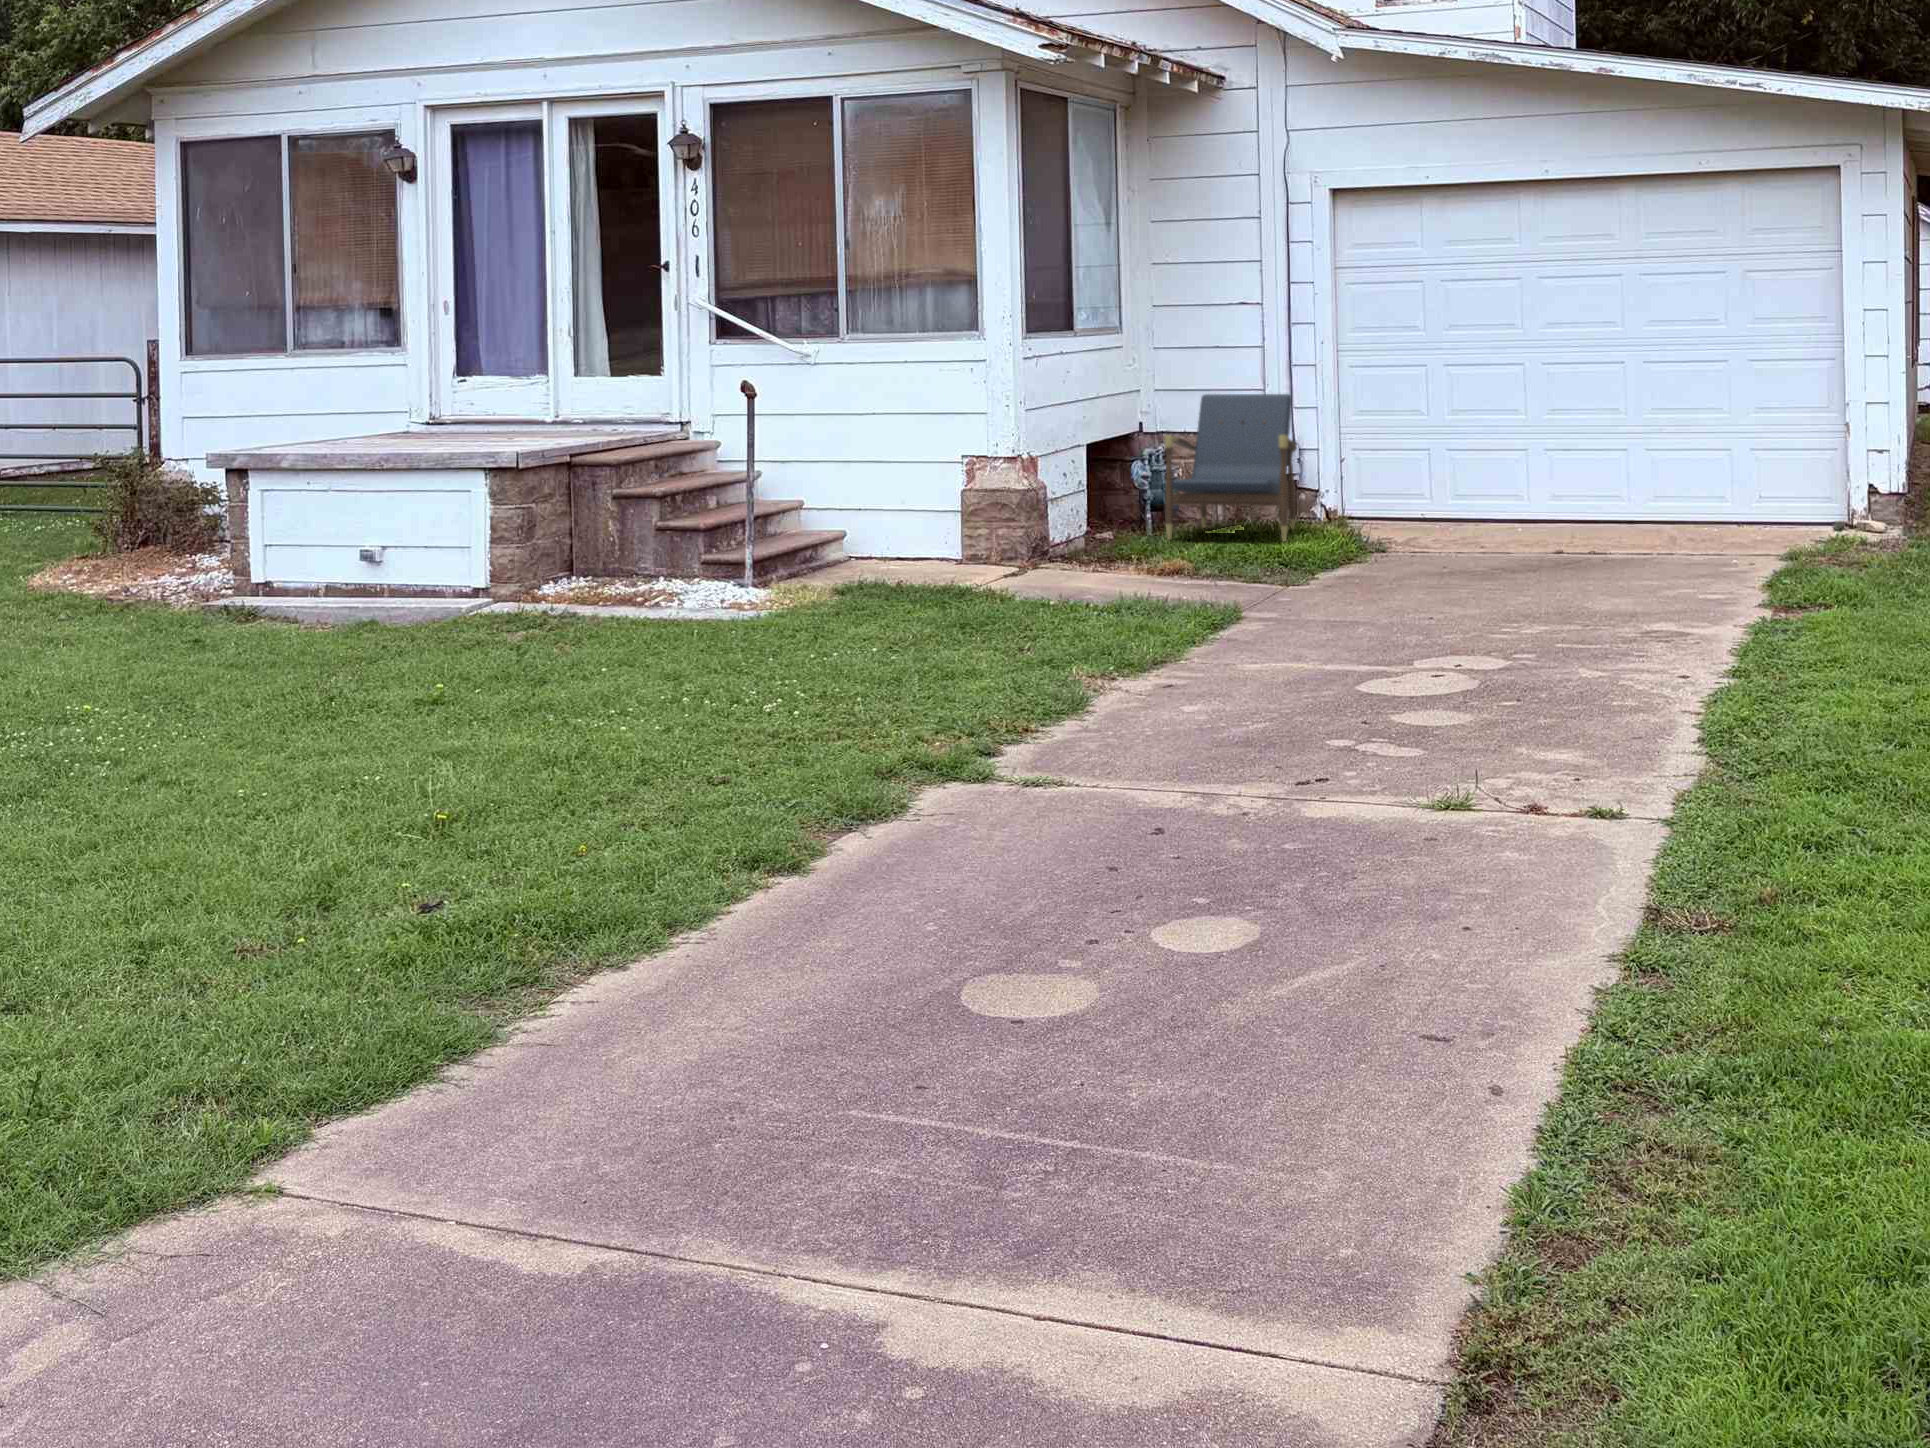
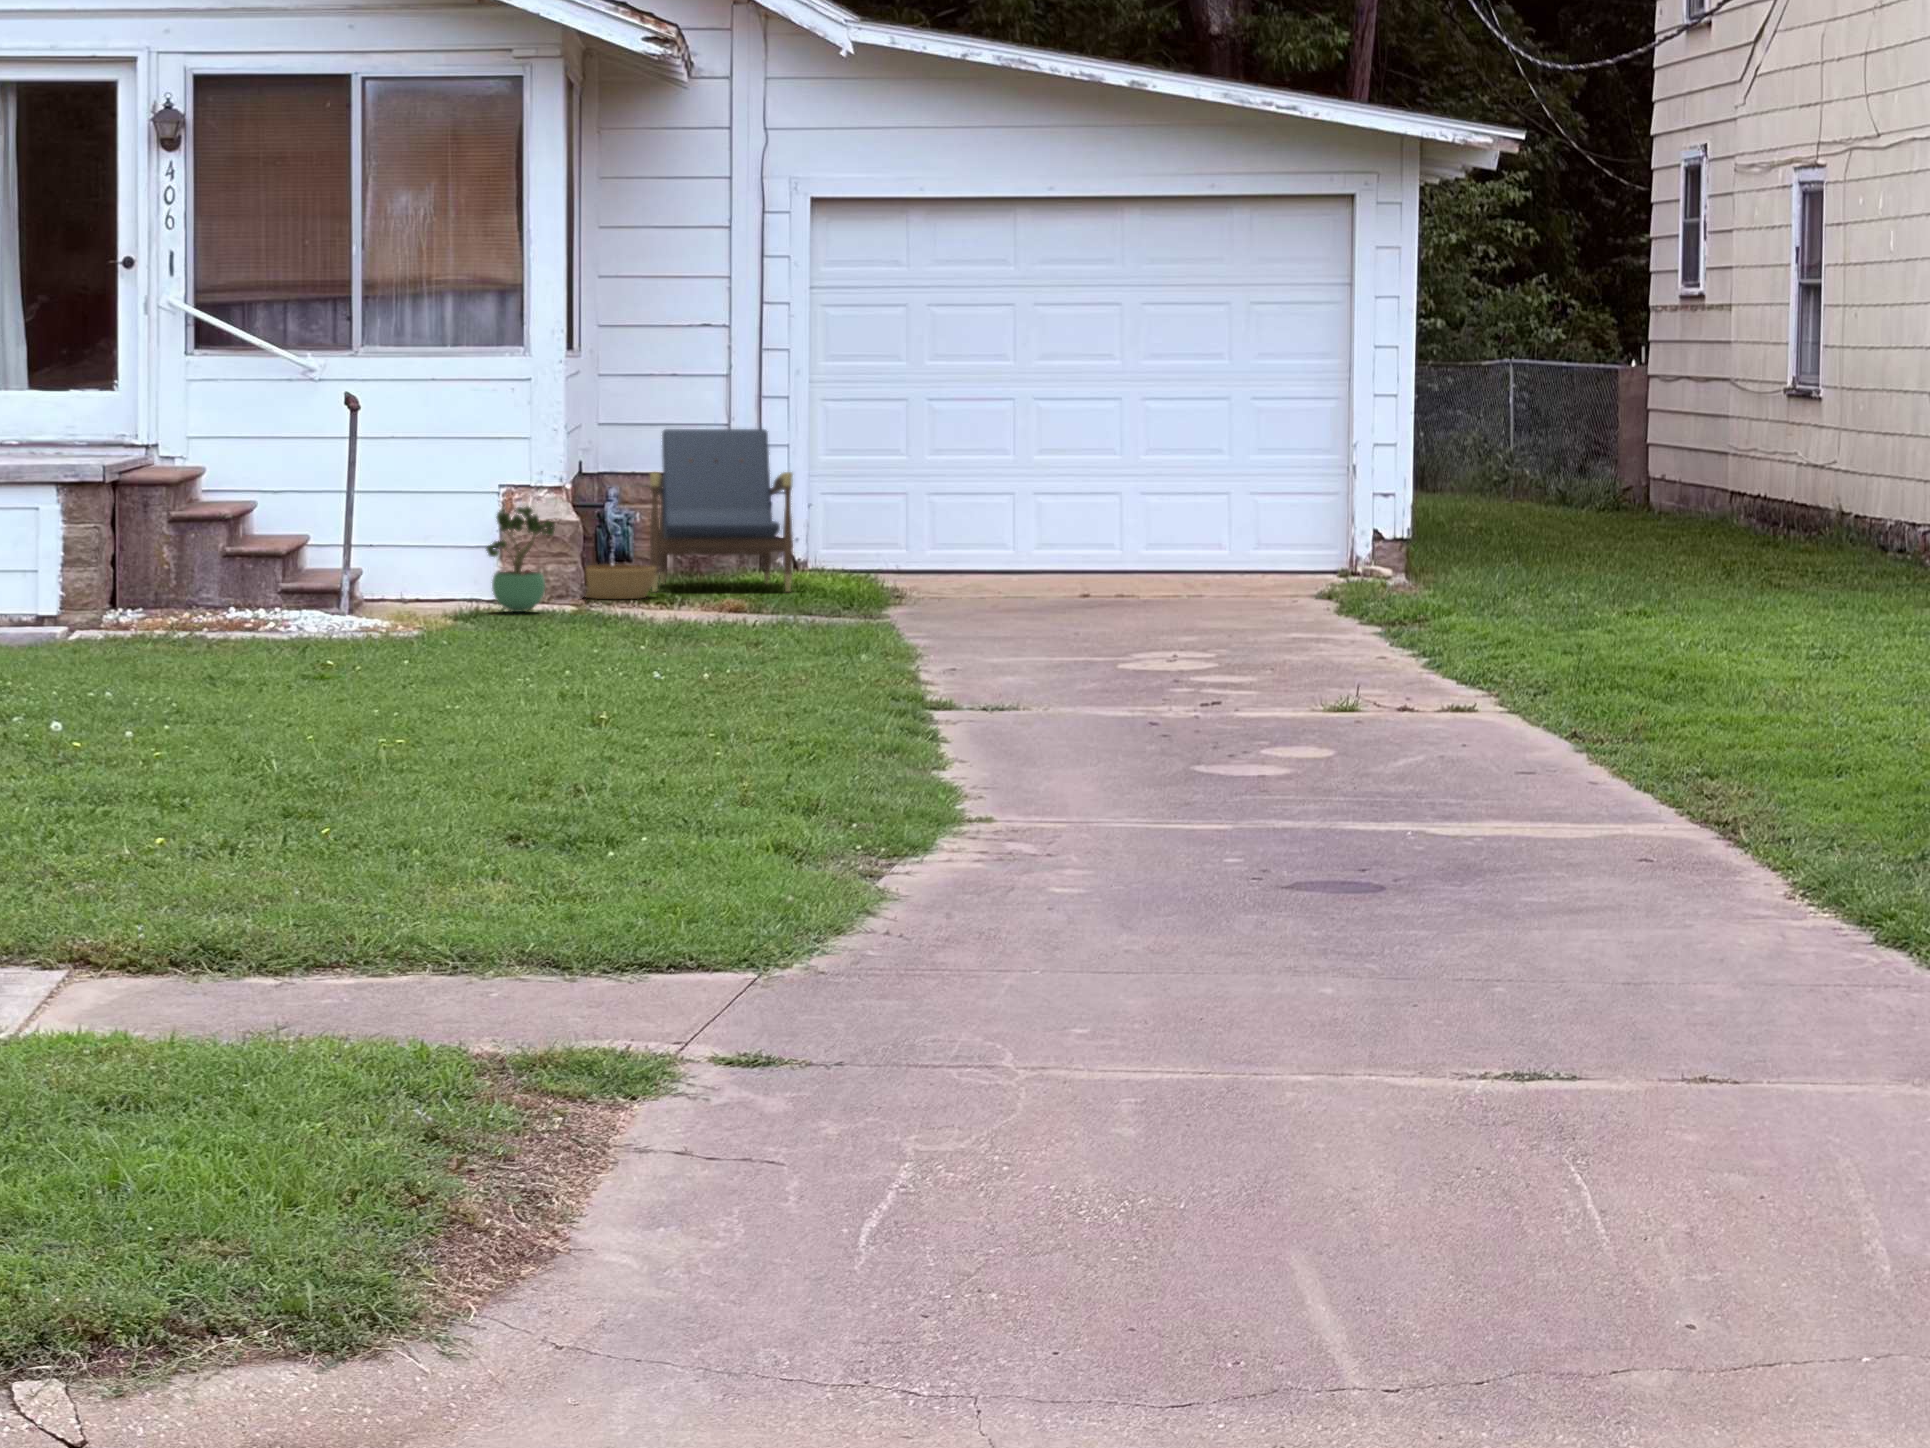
potted plant: none [933,477,992,572] -> present [487,507,555,612]
basket: none [1077,517,1149,551] -> present [586,565,657,599]

